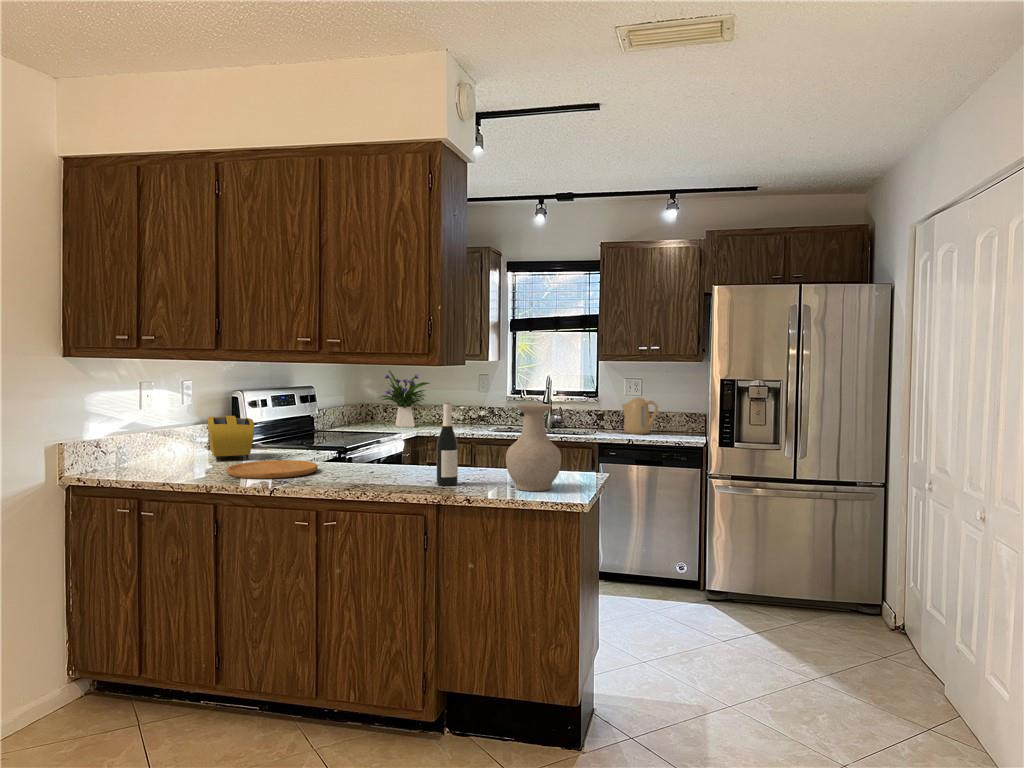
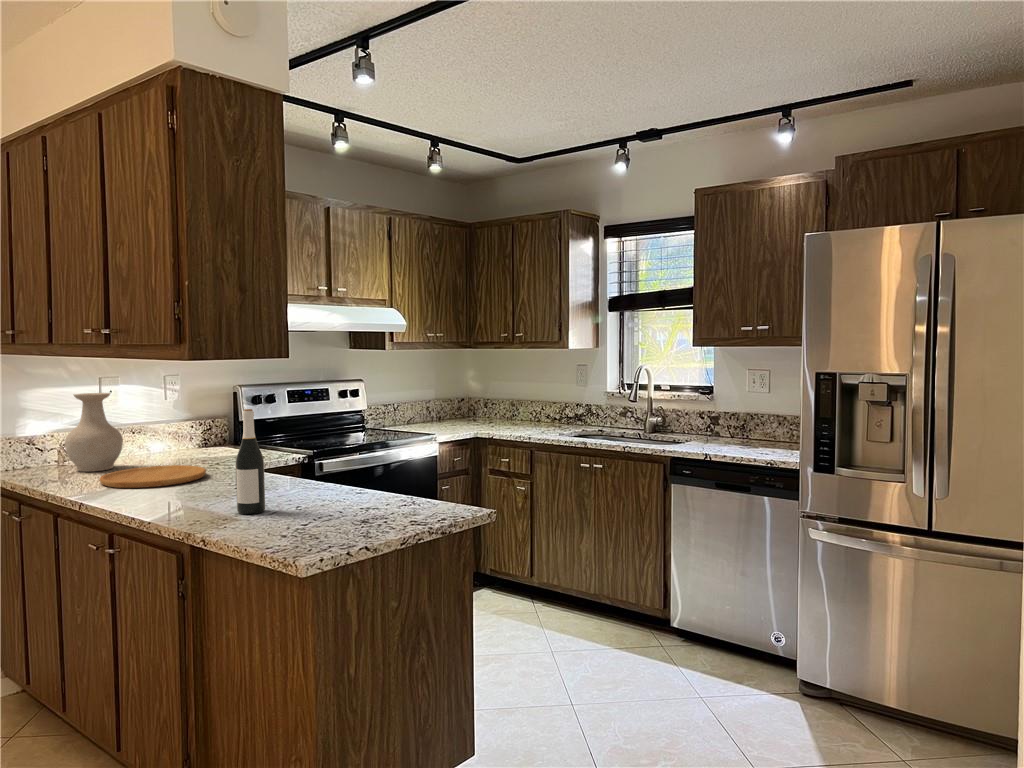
flower arrangement: present [382,371,429,427] -> none [459,361,519,425]
kettle: present [622,397,658,434] -> none [726,396,773,447]
vase: present [506,404,561,491] -> present [65,393,123,472]
toaster: present [208,416,254,462] -> none [152,414,216,463]

